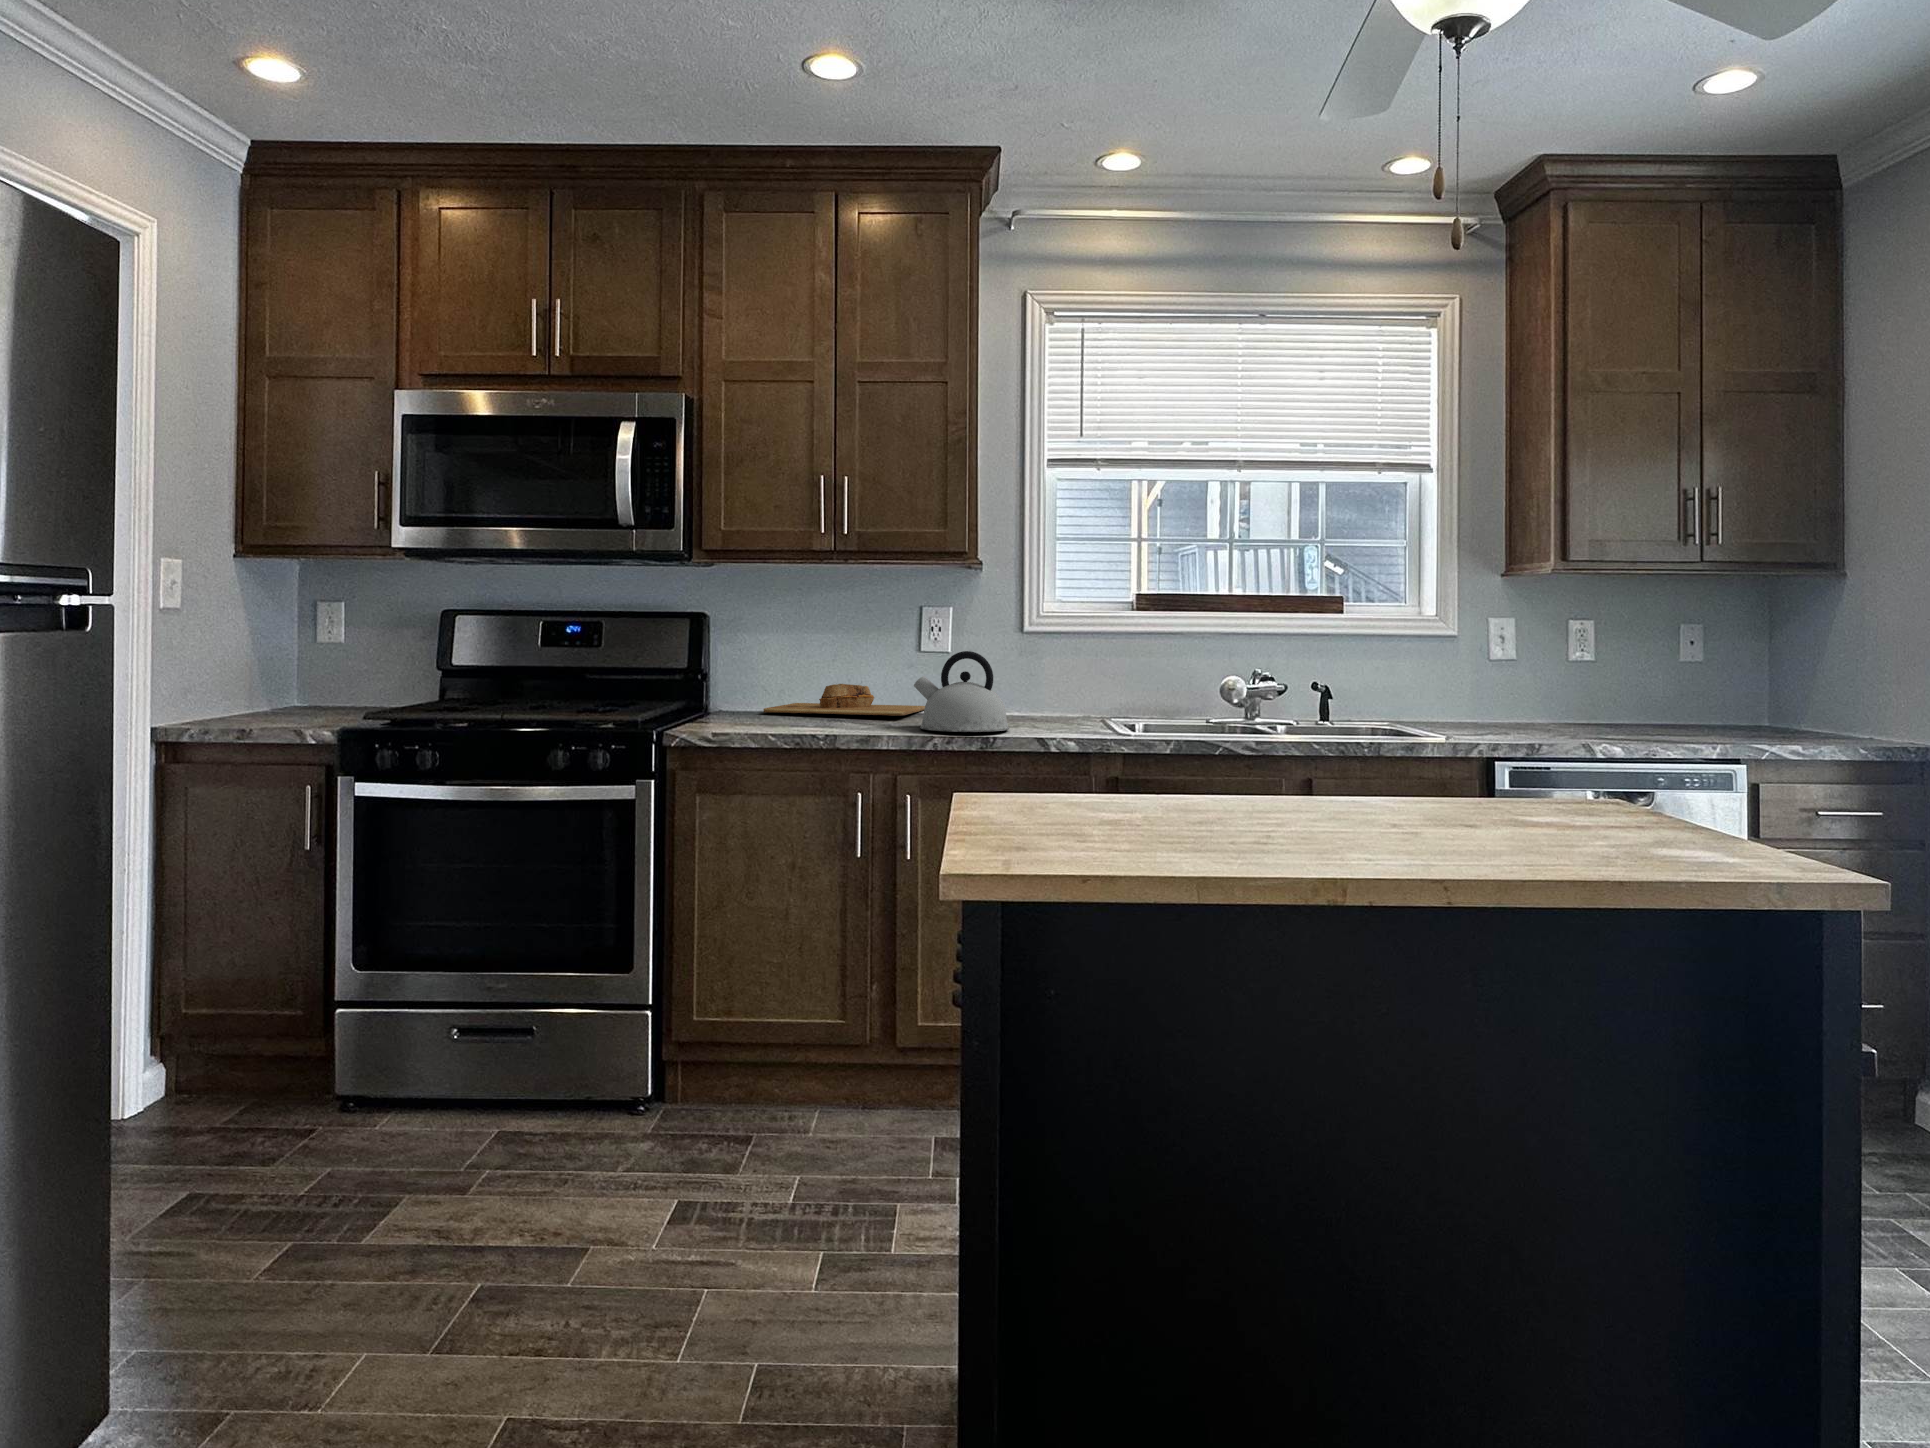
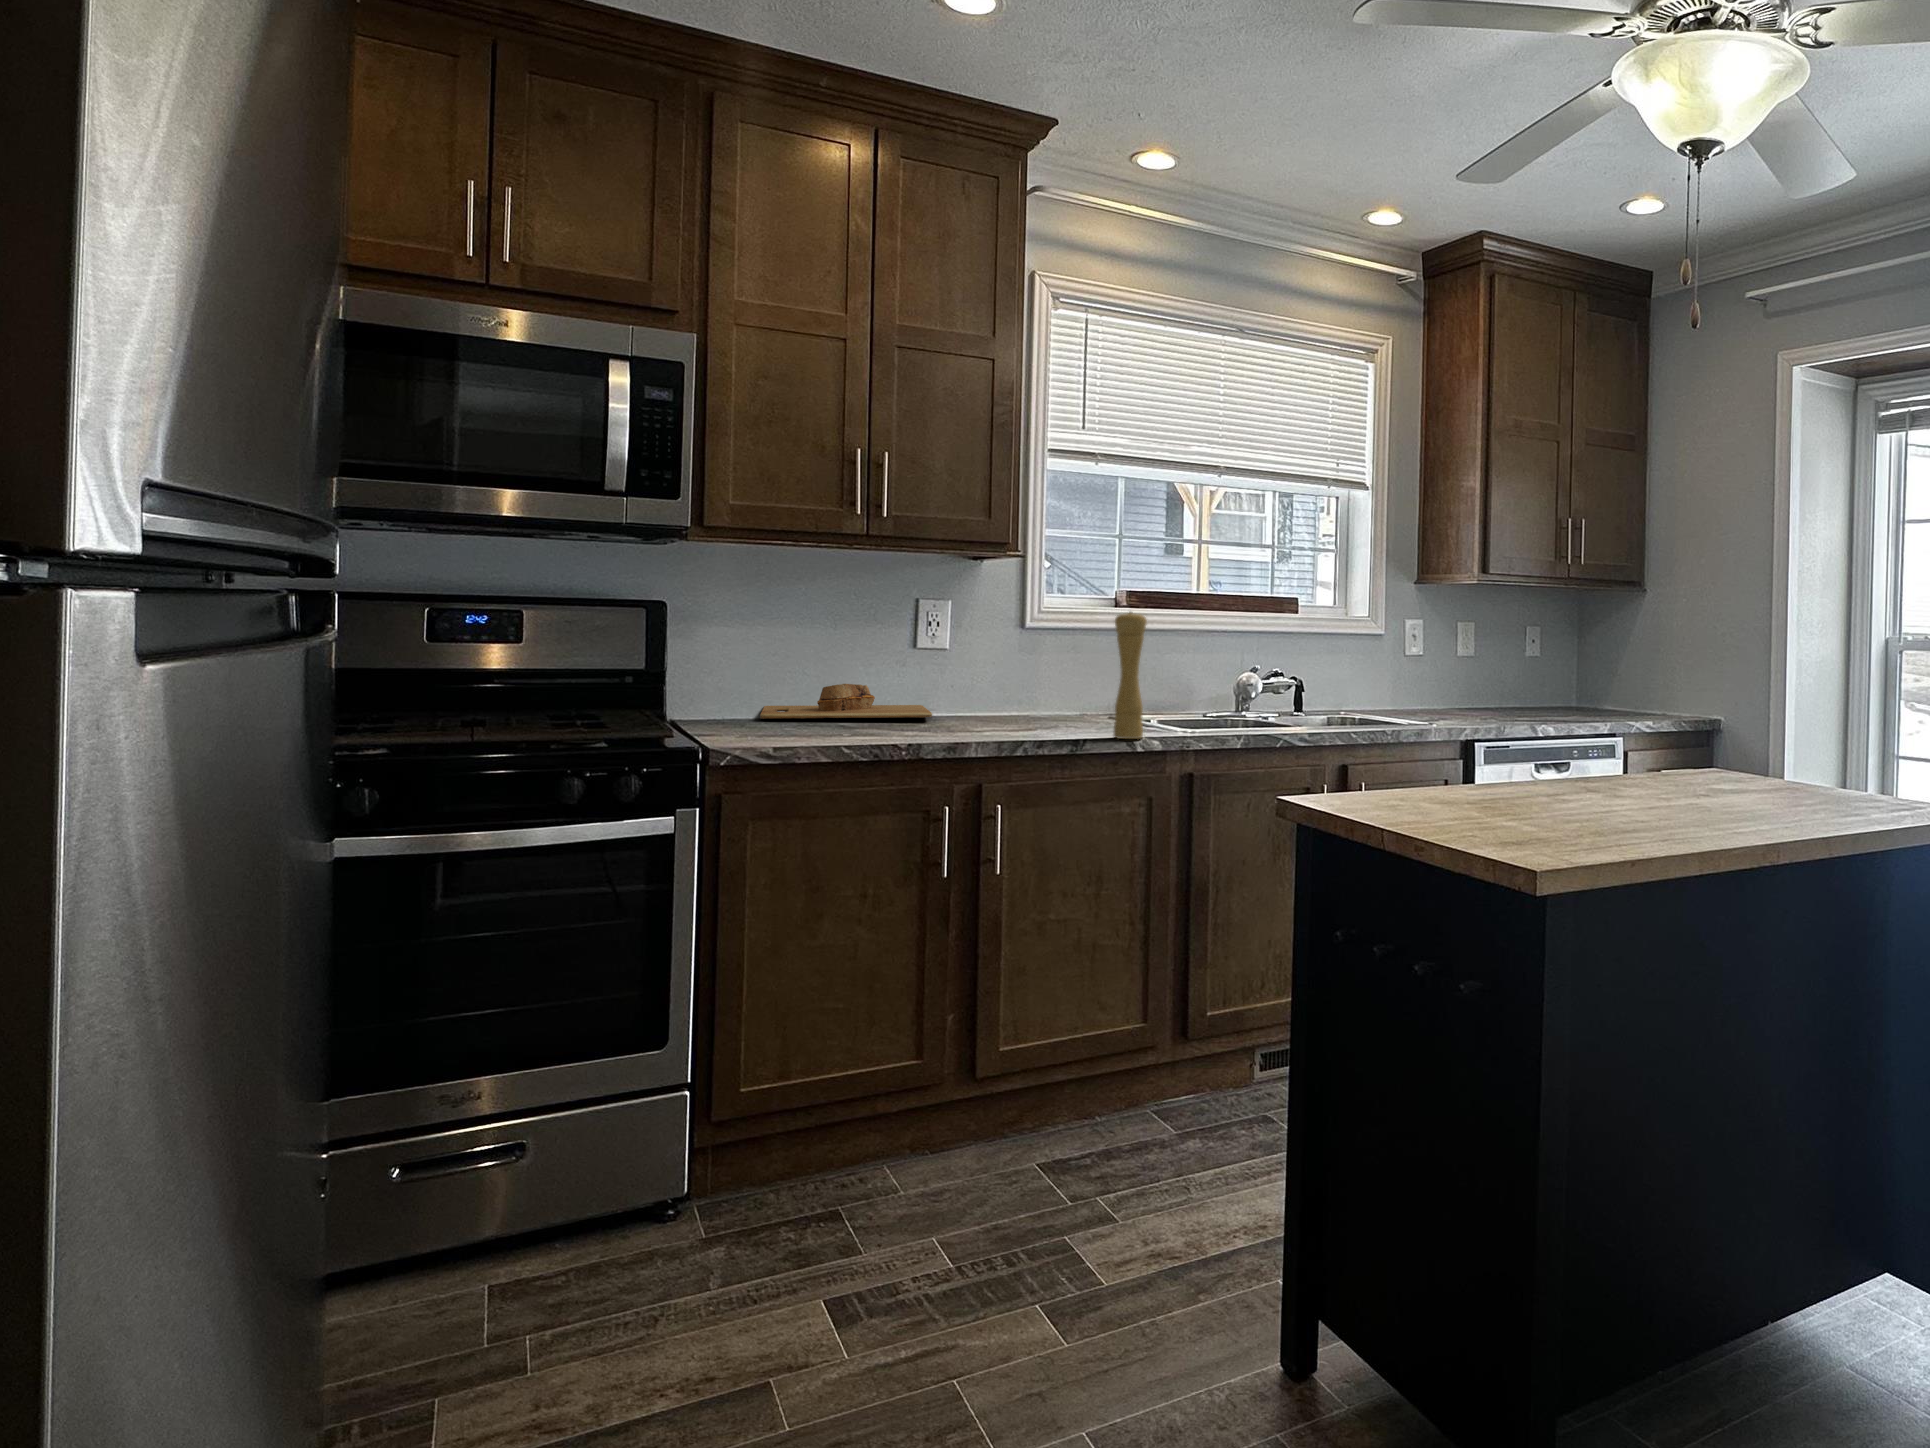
pepper mill: none [1033,616,1064,741] -> present [1113,612,1147,739]
kettle: present [914,651,1009,732] -> none [964,647,1069,733]

